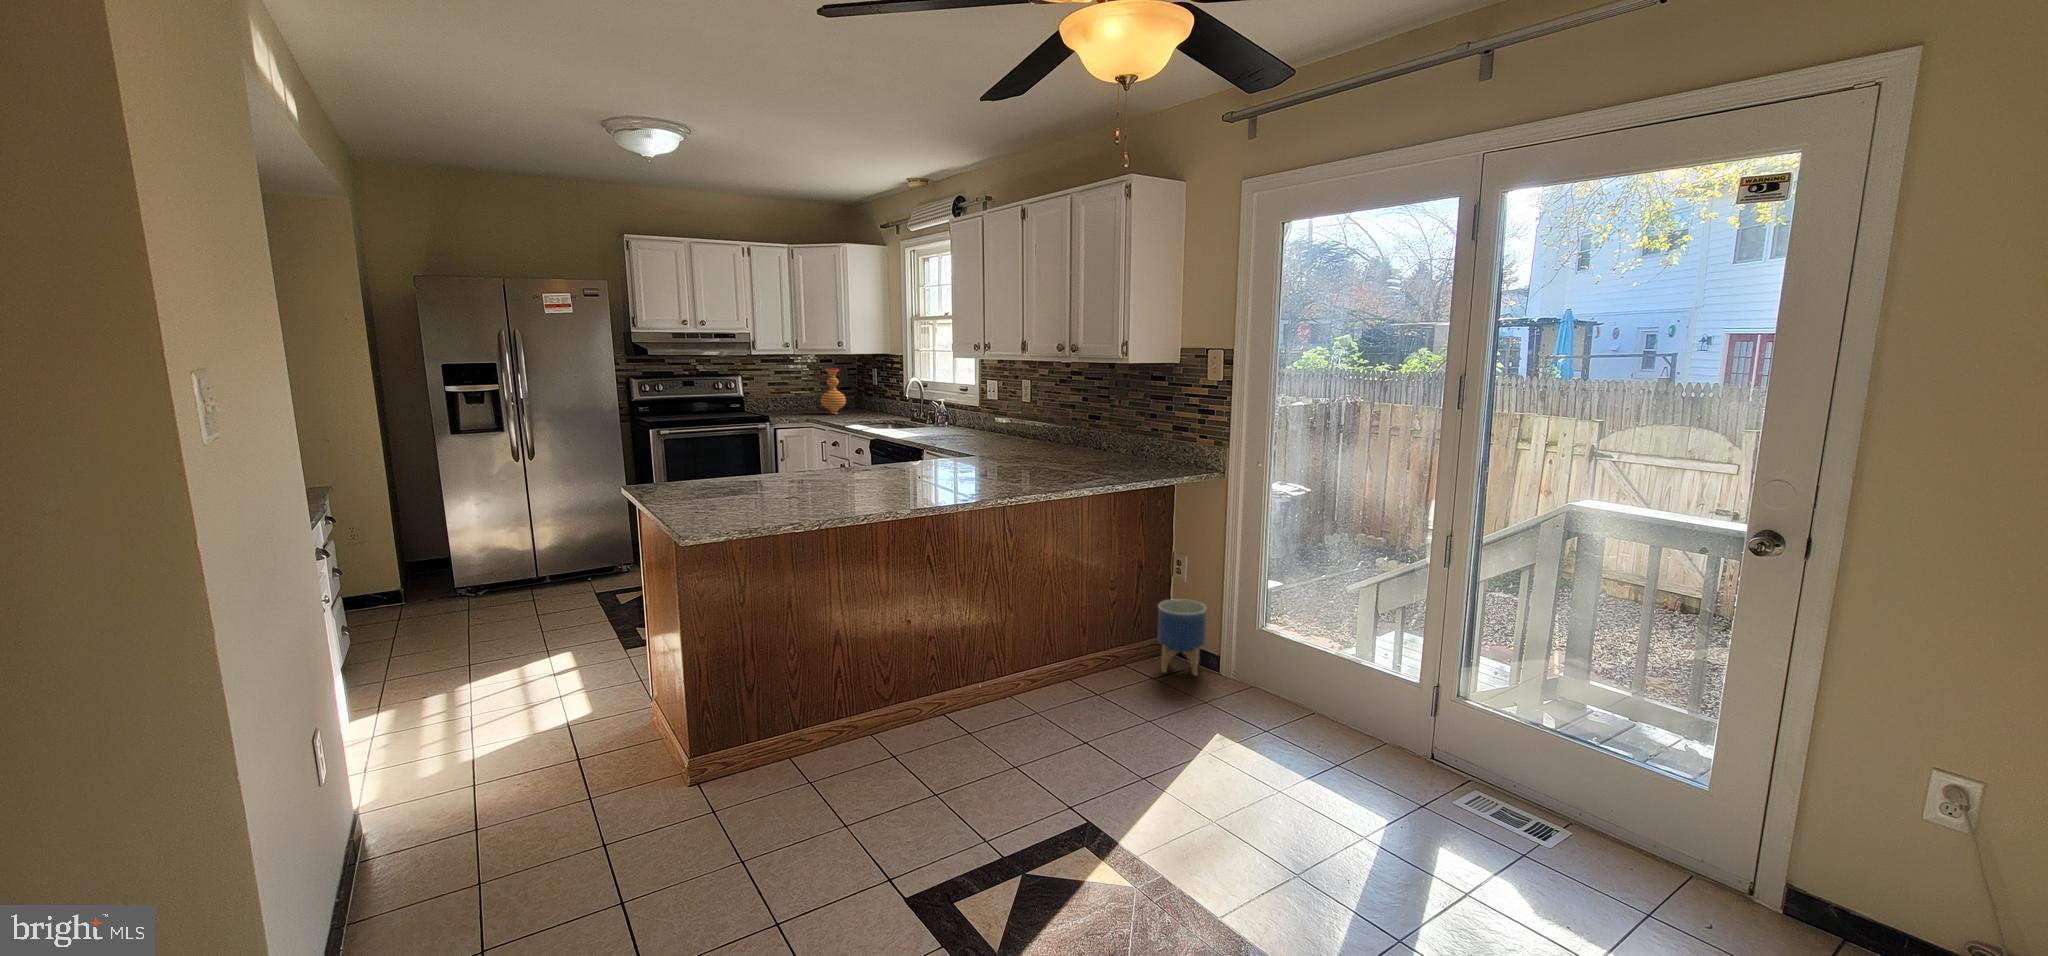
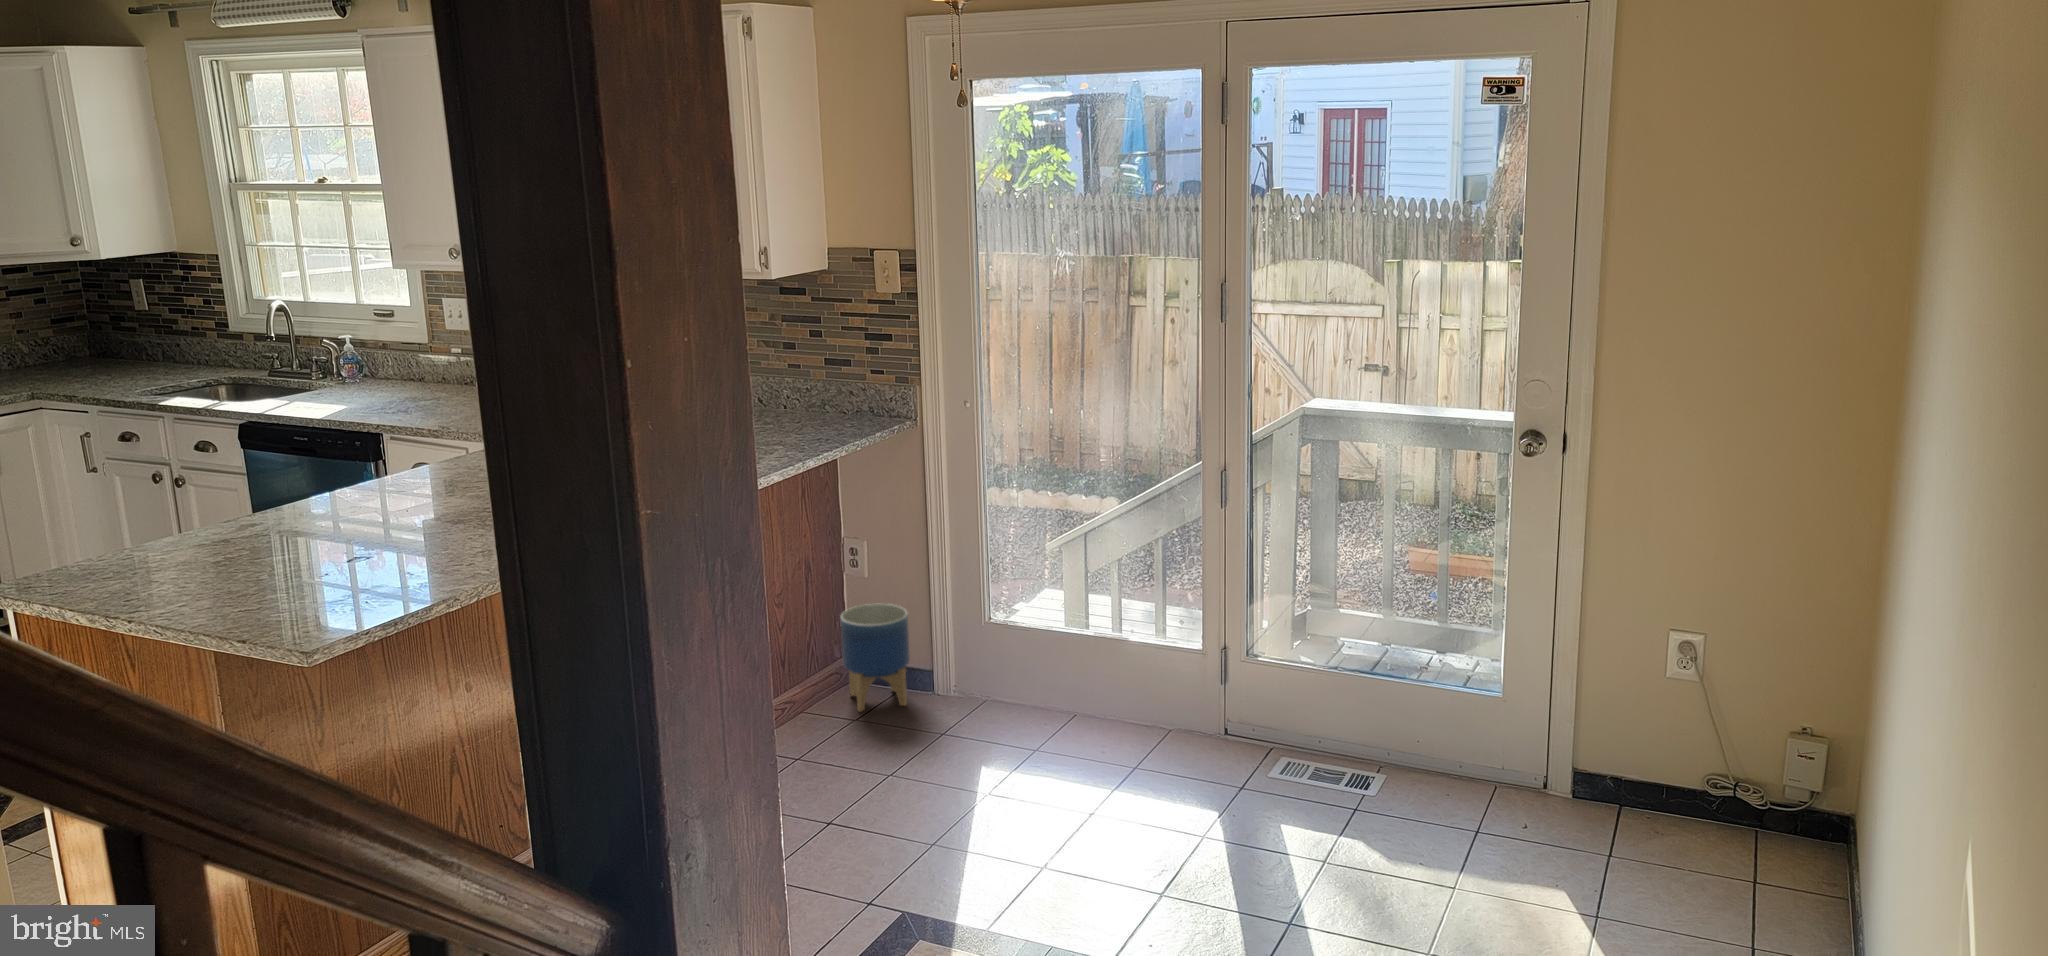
vase: present [821,368,846,414] -> none [47,288,102,377]

